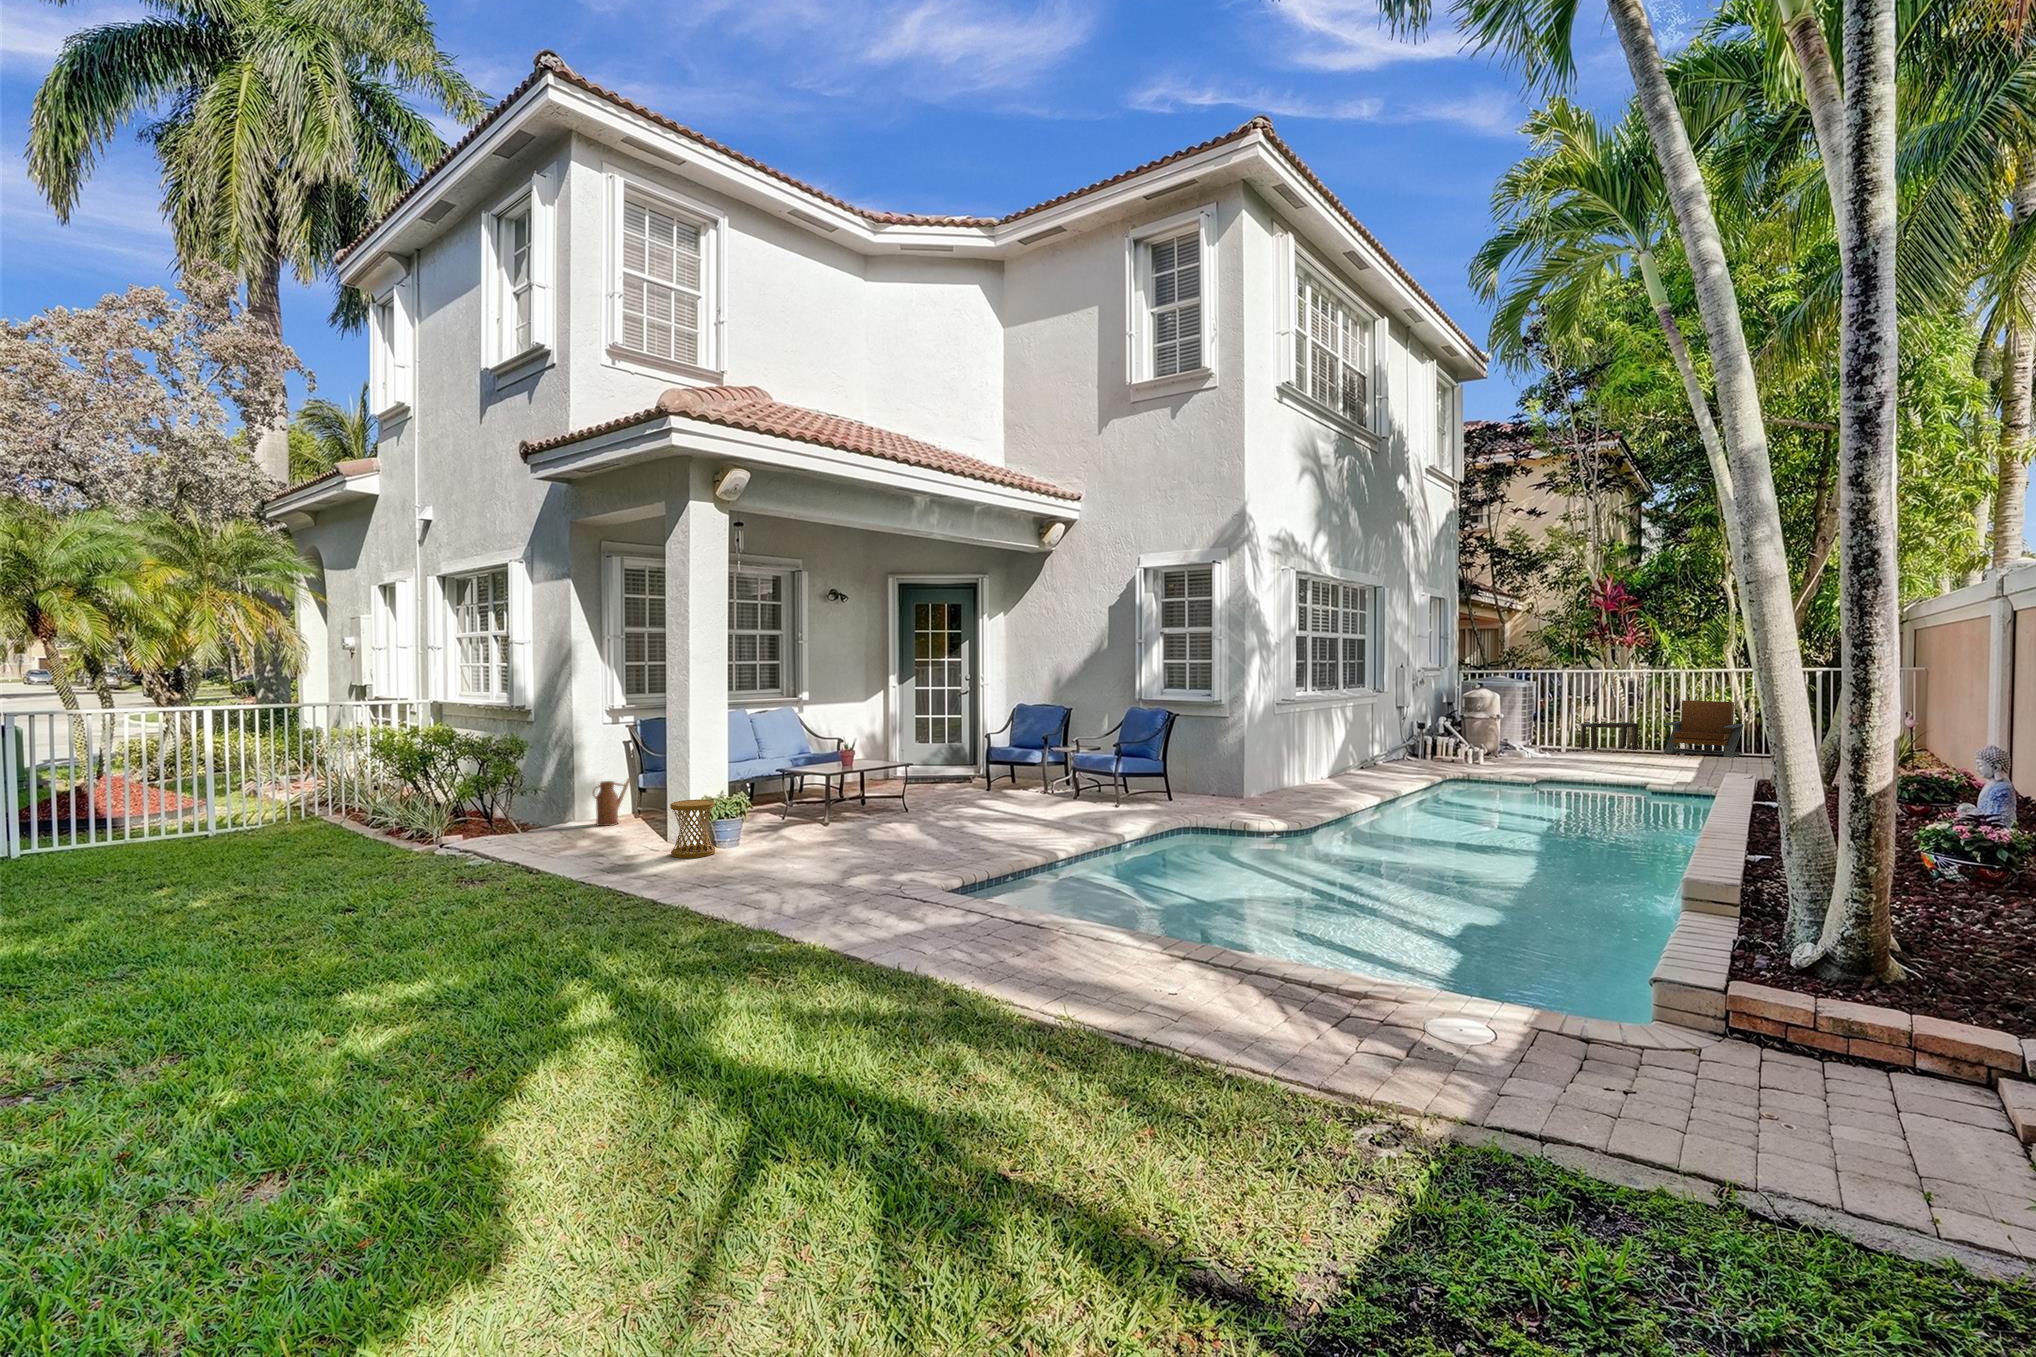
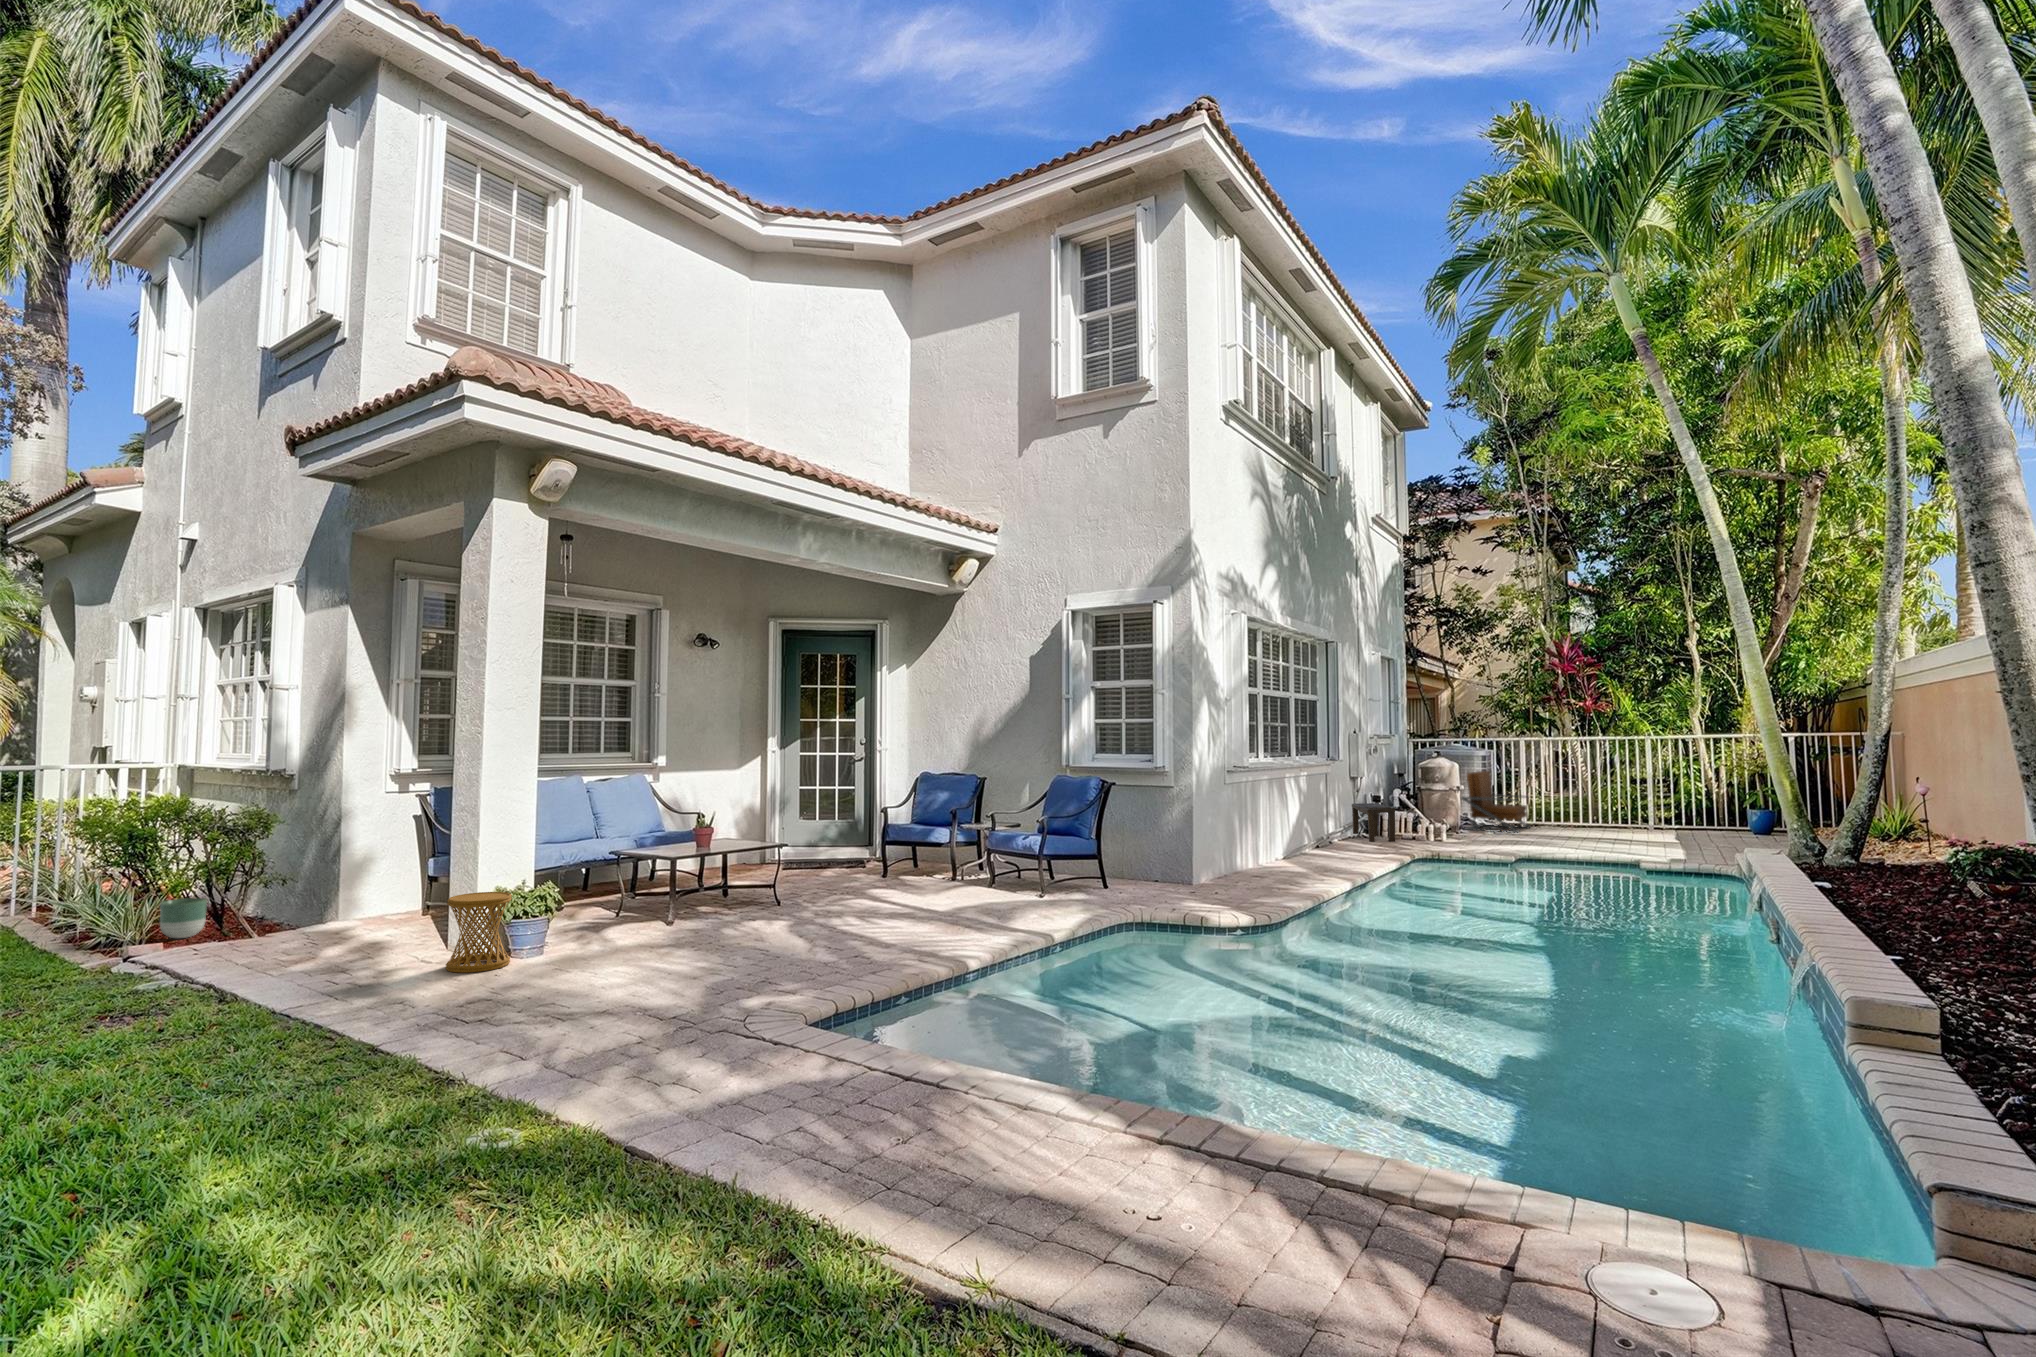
lounge chair: present [1664,700,1744,757] -> present [1462,771,1530,833]
bench: present [1580,722,1639,750] -> present [1352,803,1395,842]
watering can: present [592,779,630,826] -> none [361,863,419,927]
planter: none [453,803,484,832] -> present [160,898,207,939]

